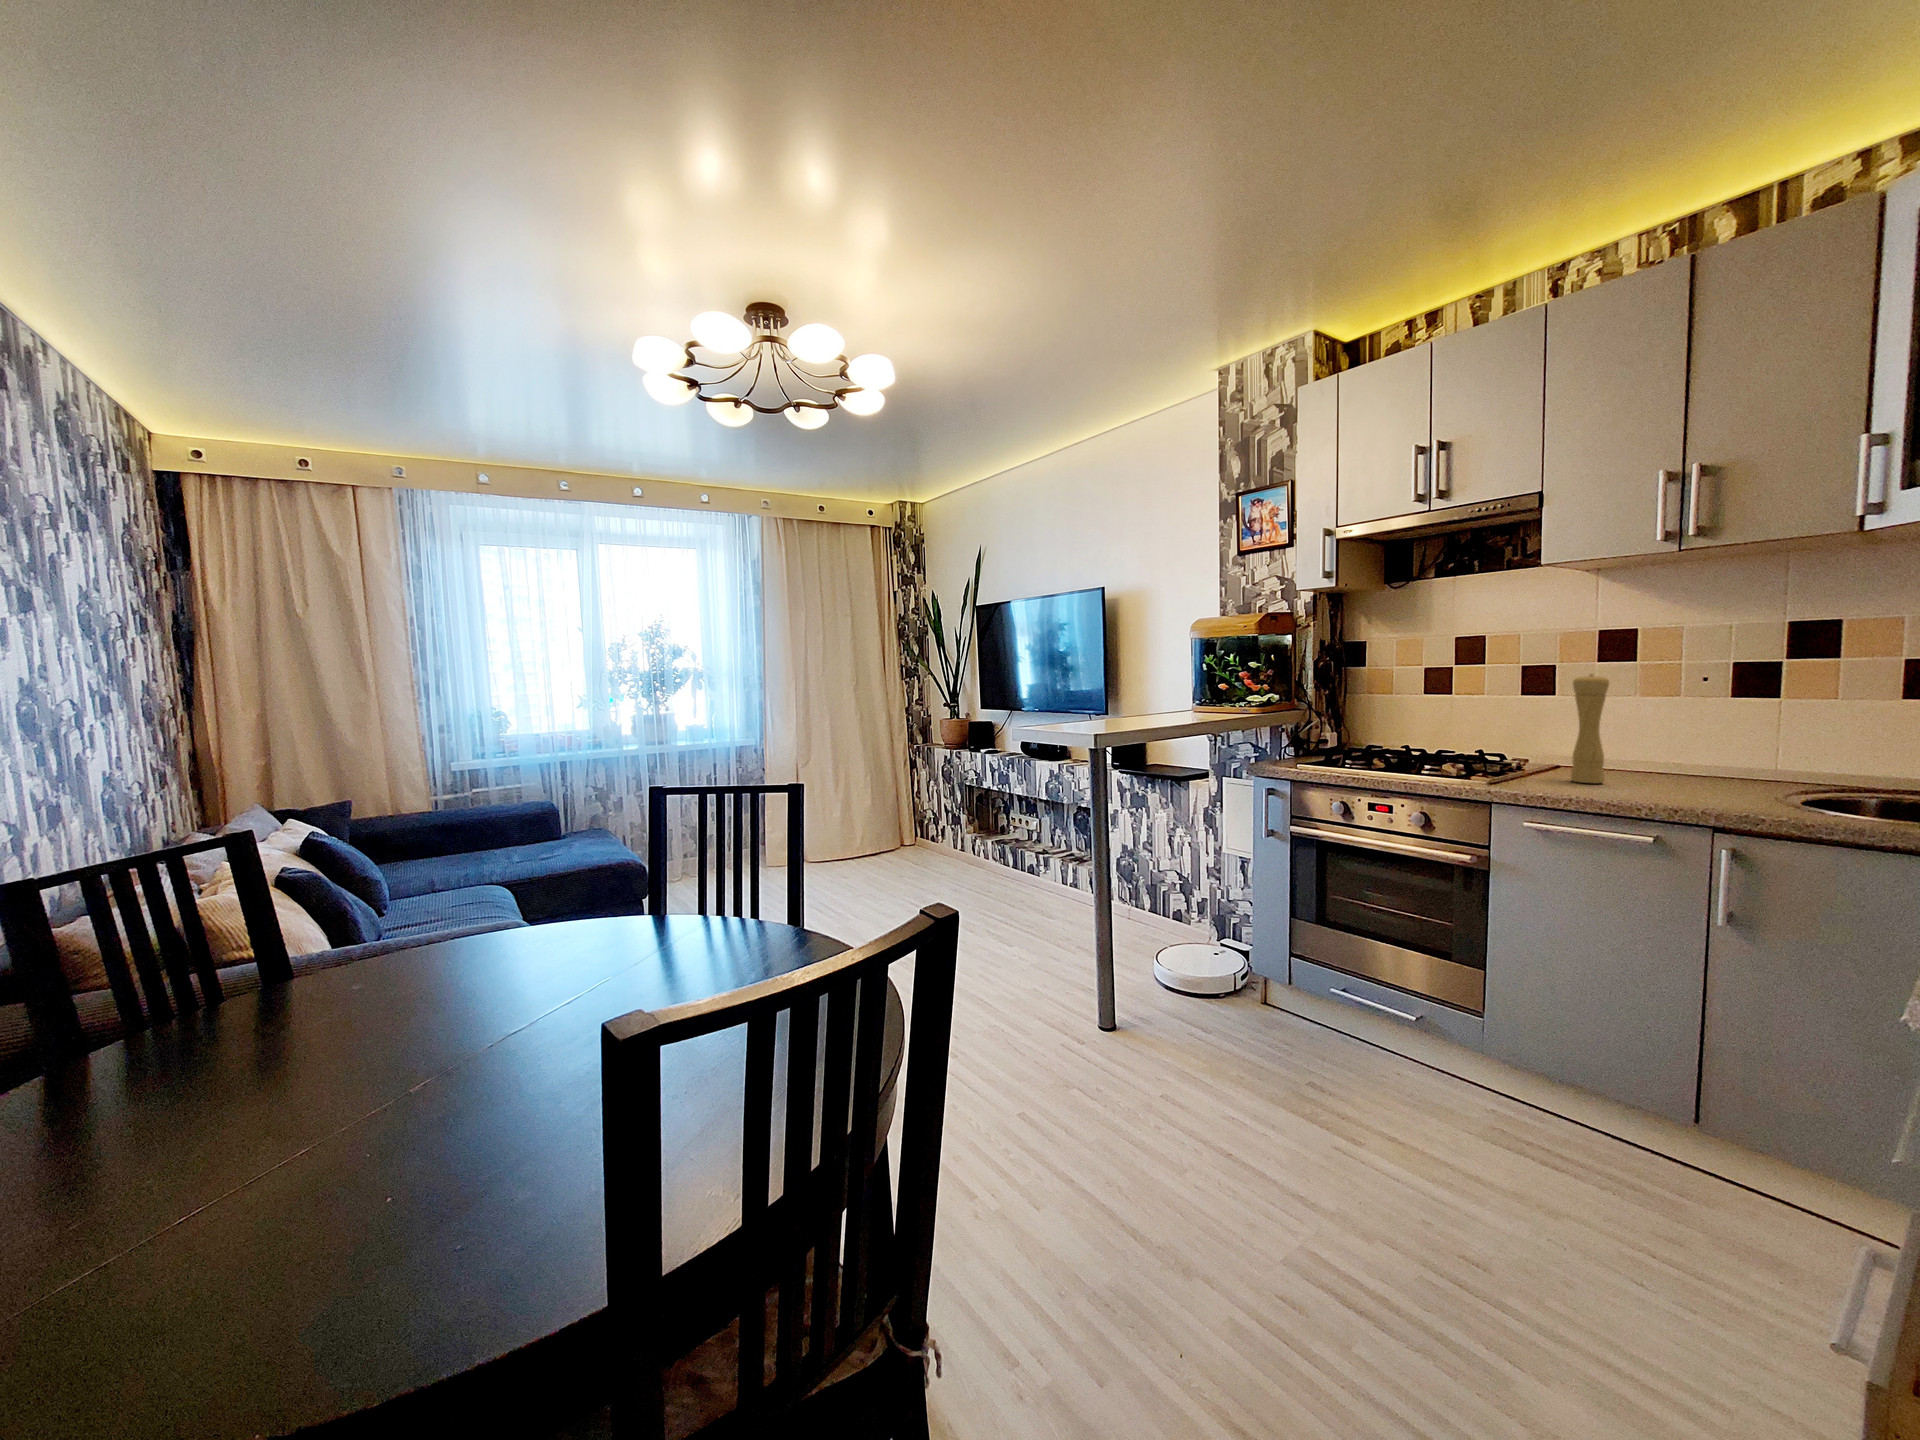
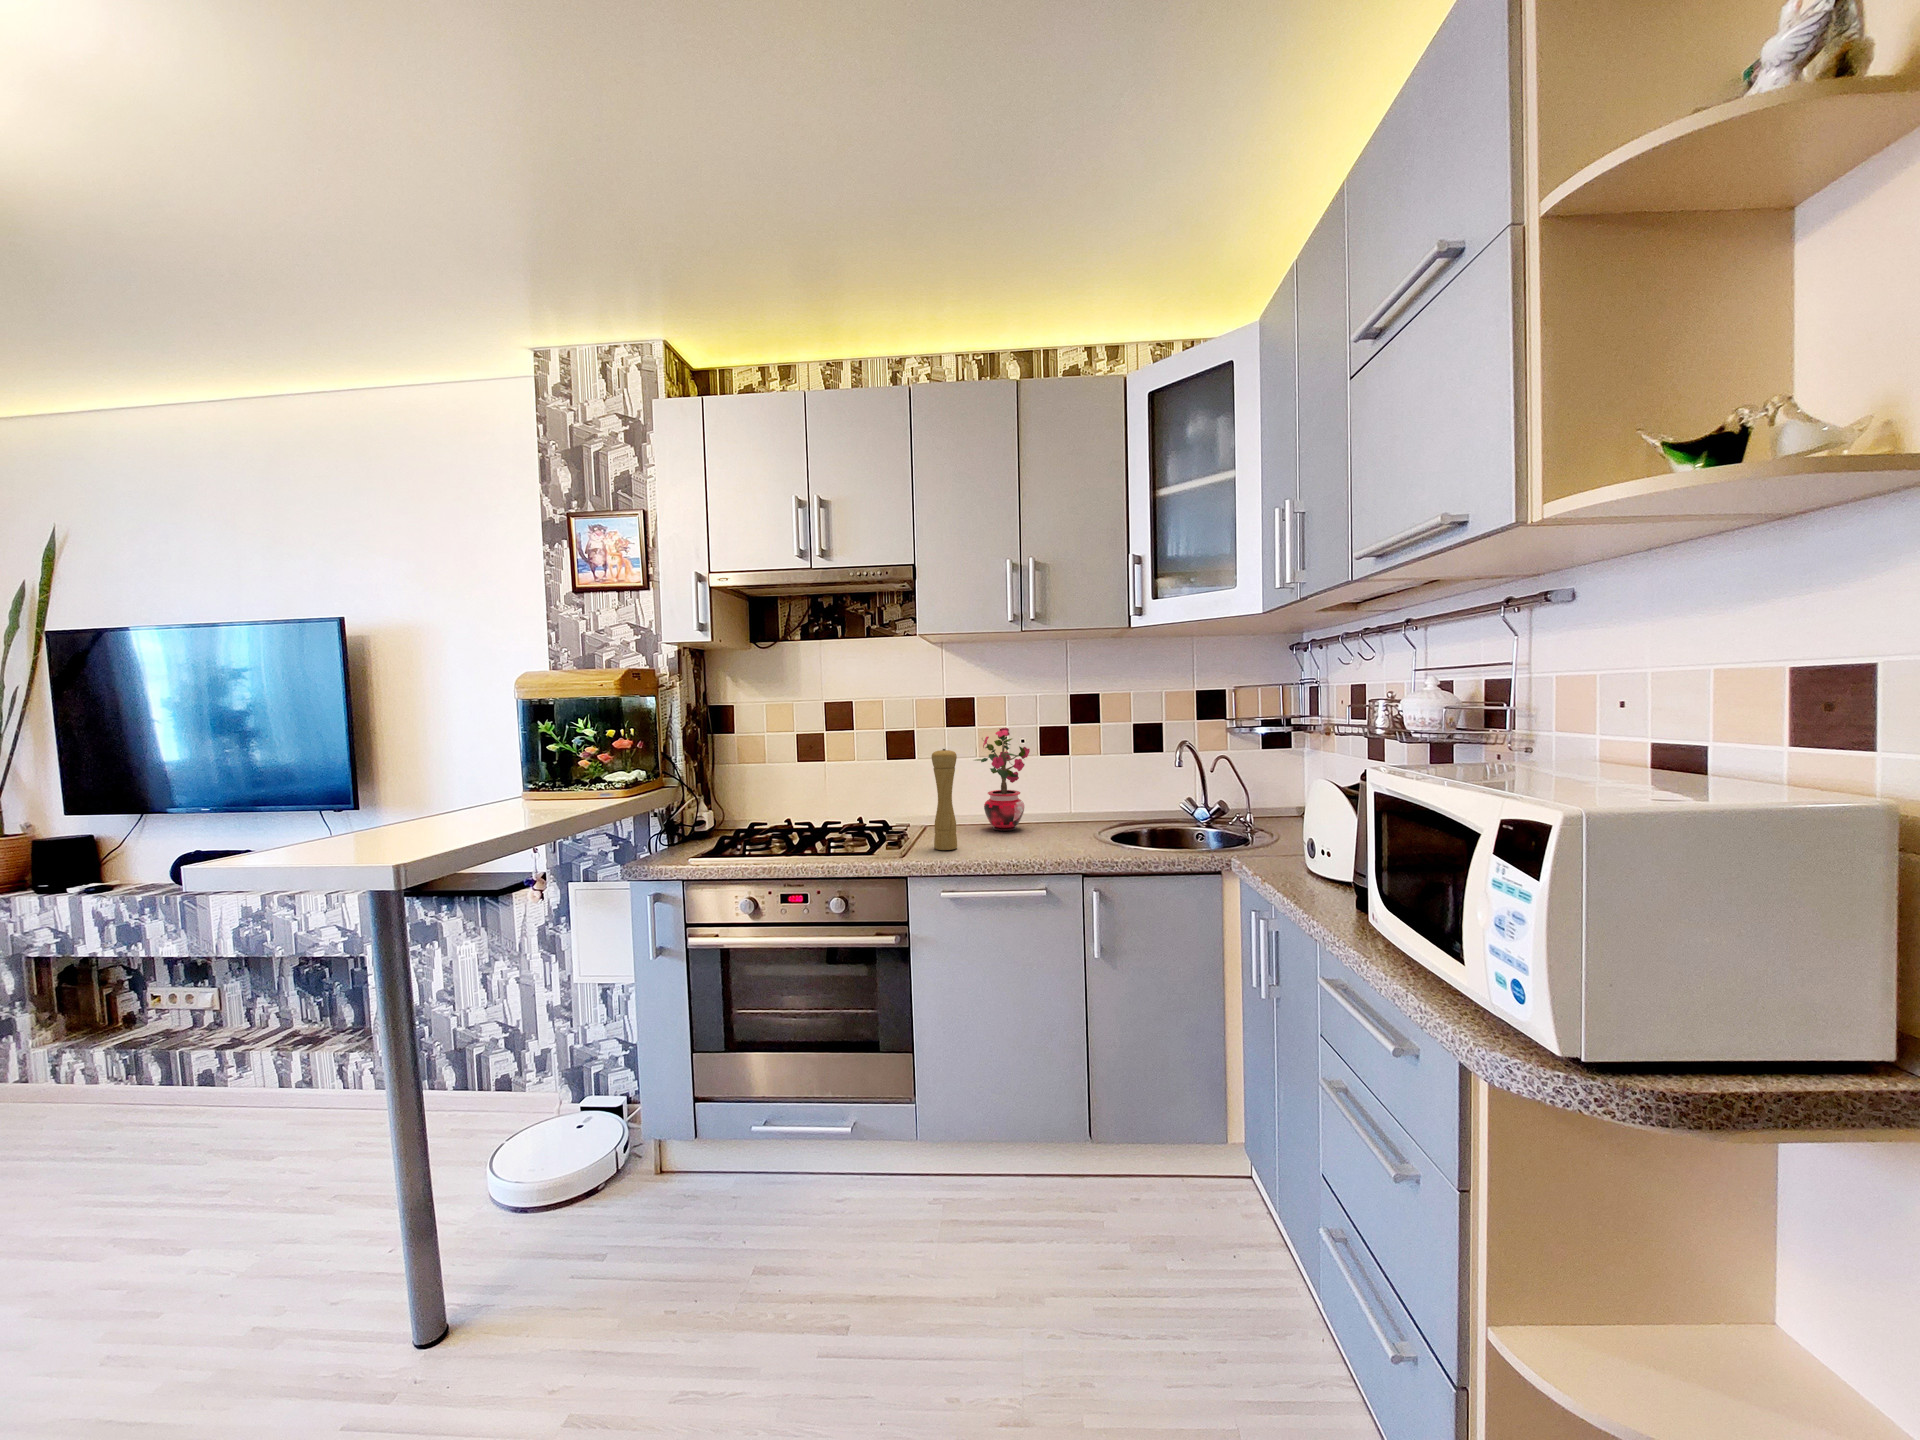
potted plant: none [1655,655,1759,780] -> present [975,728,1030,831]

